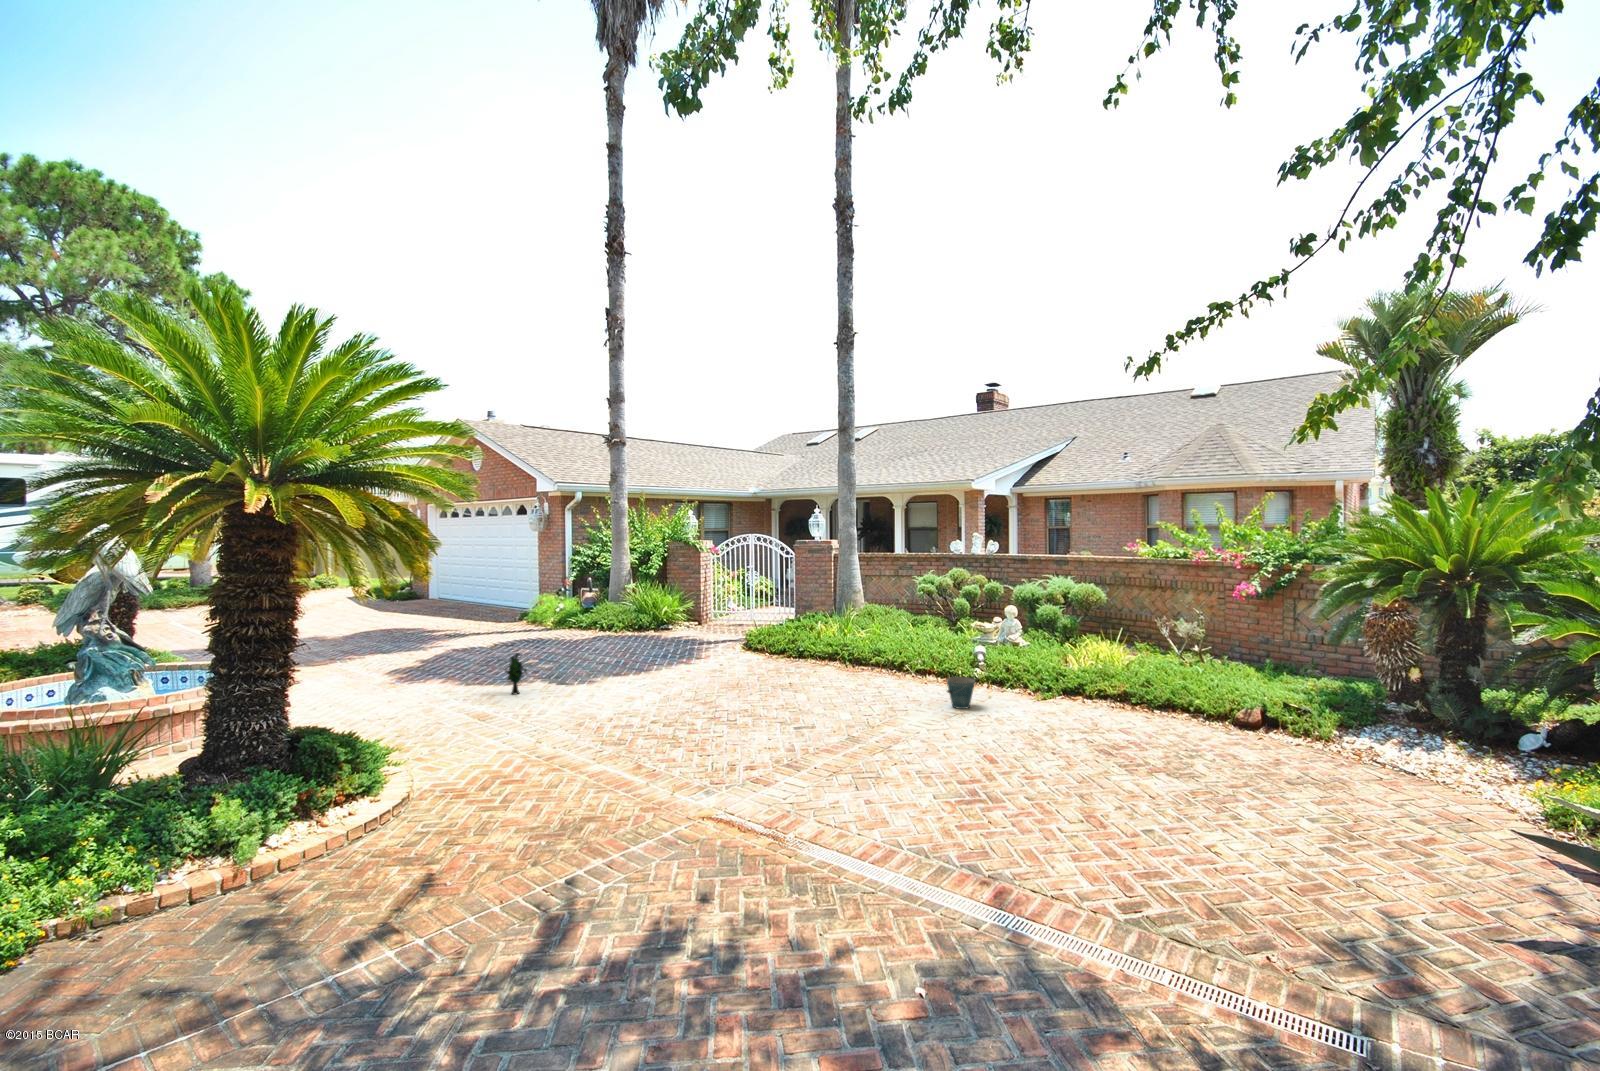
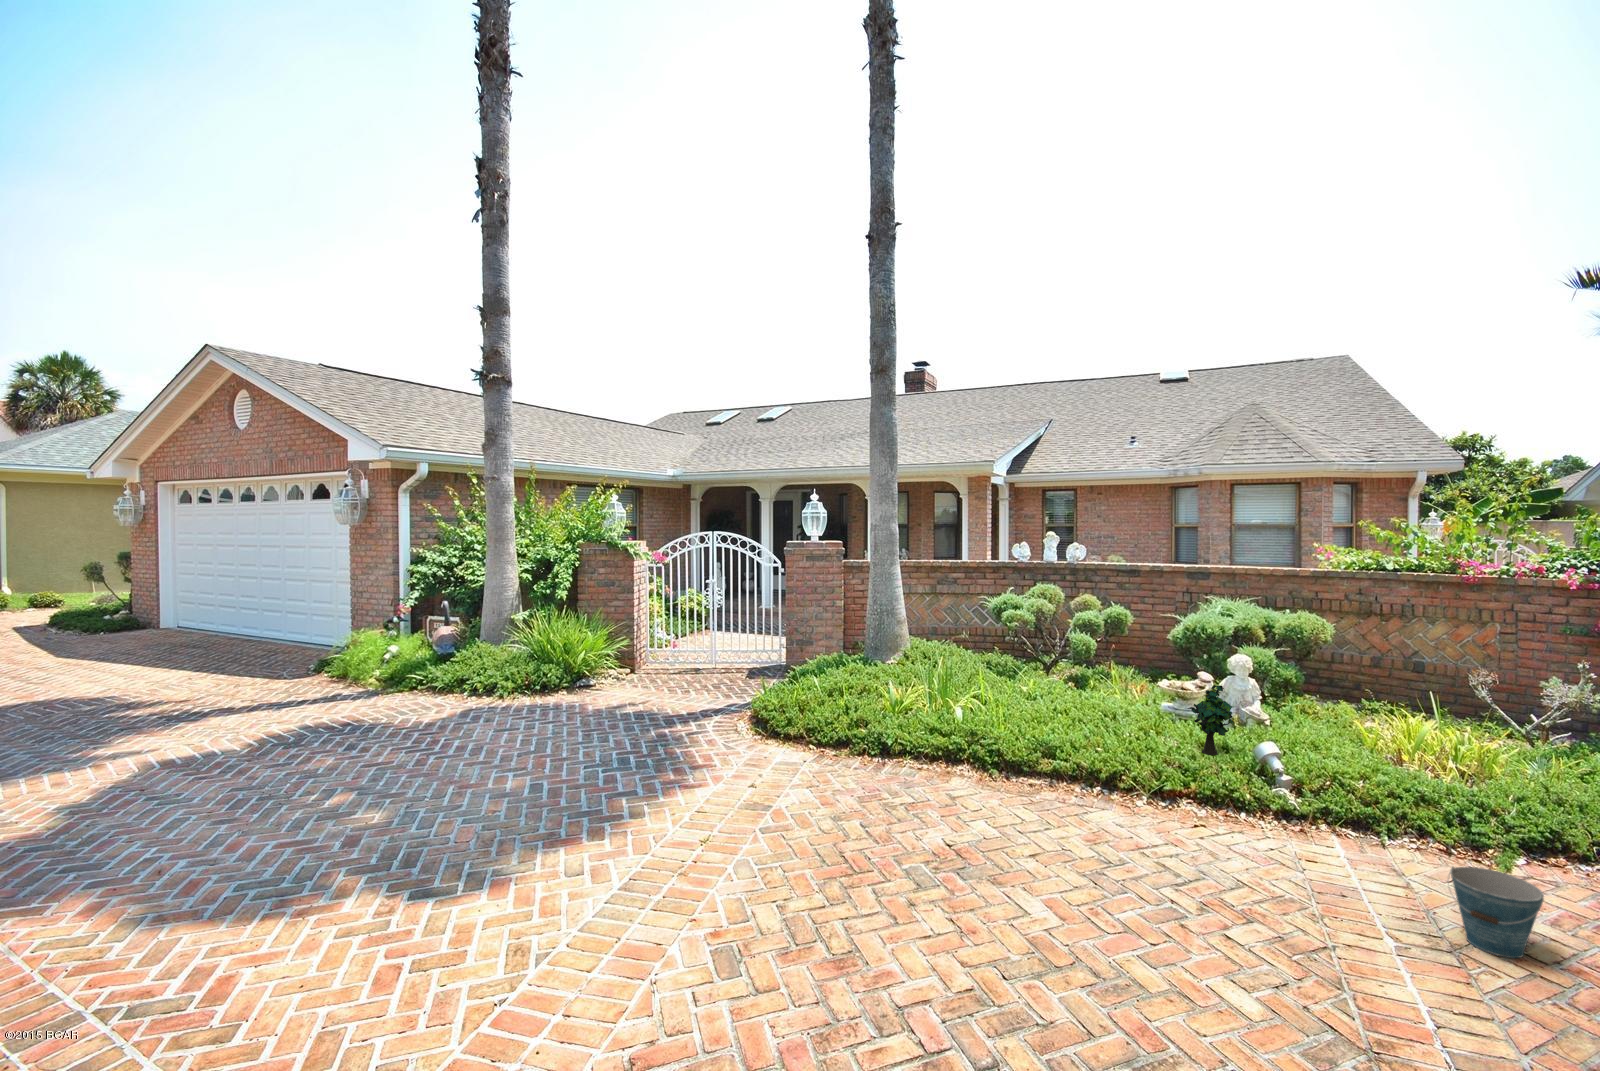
decorative plant: present [506,653,527,695] -> present [1187,685,1234,755]

